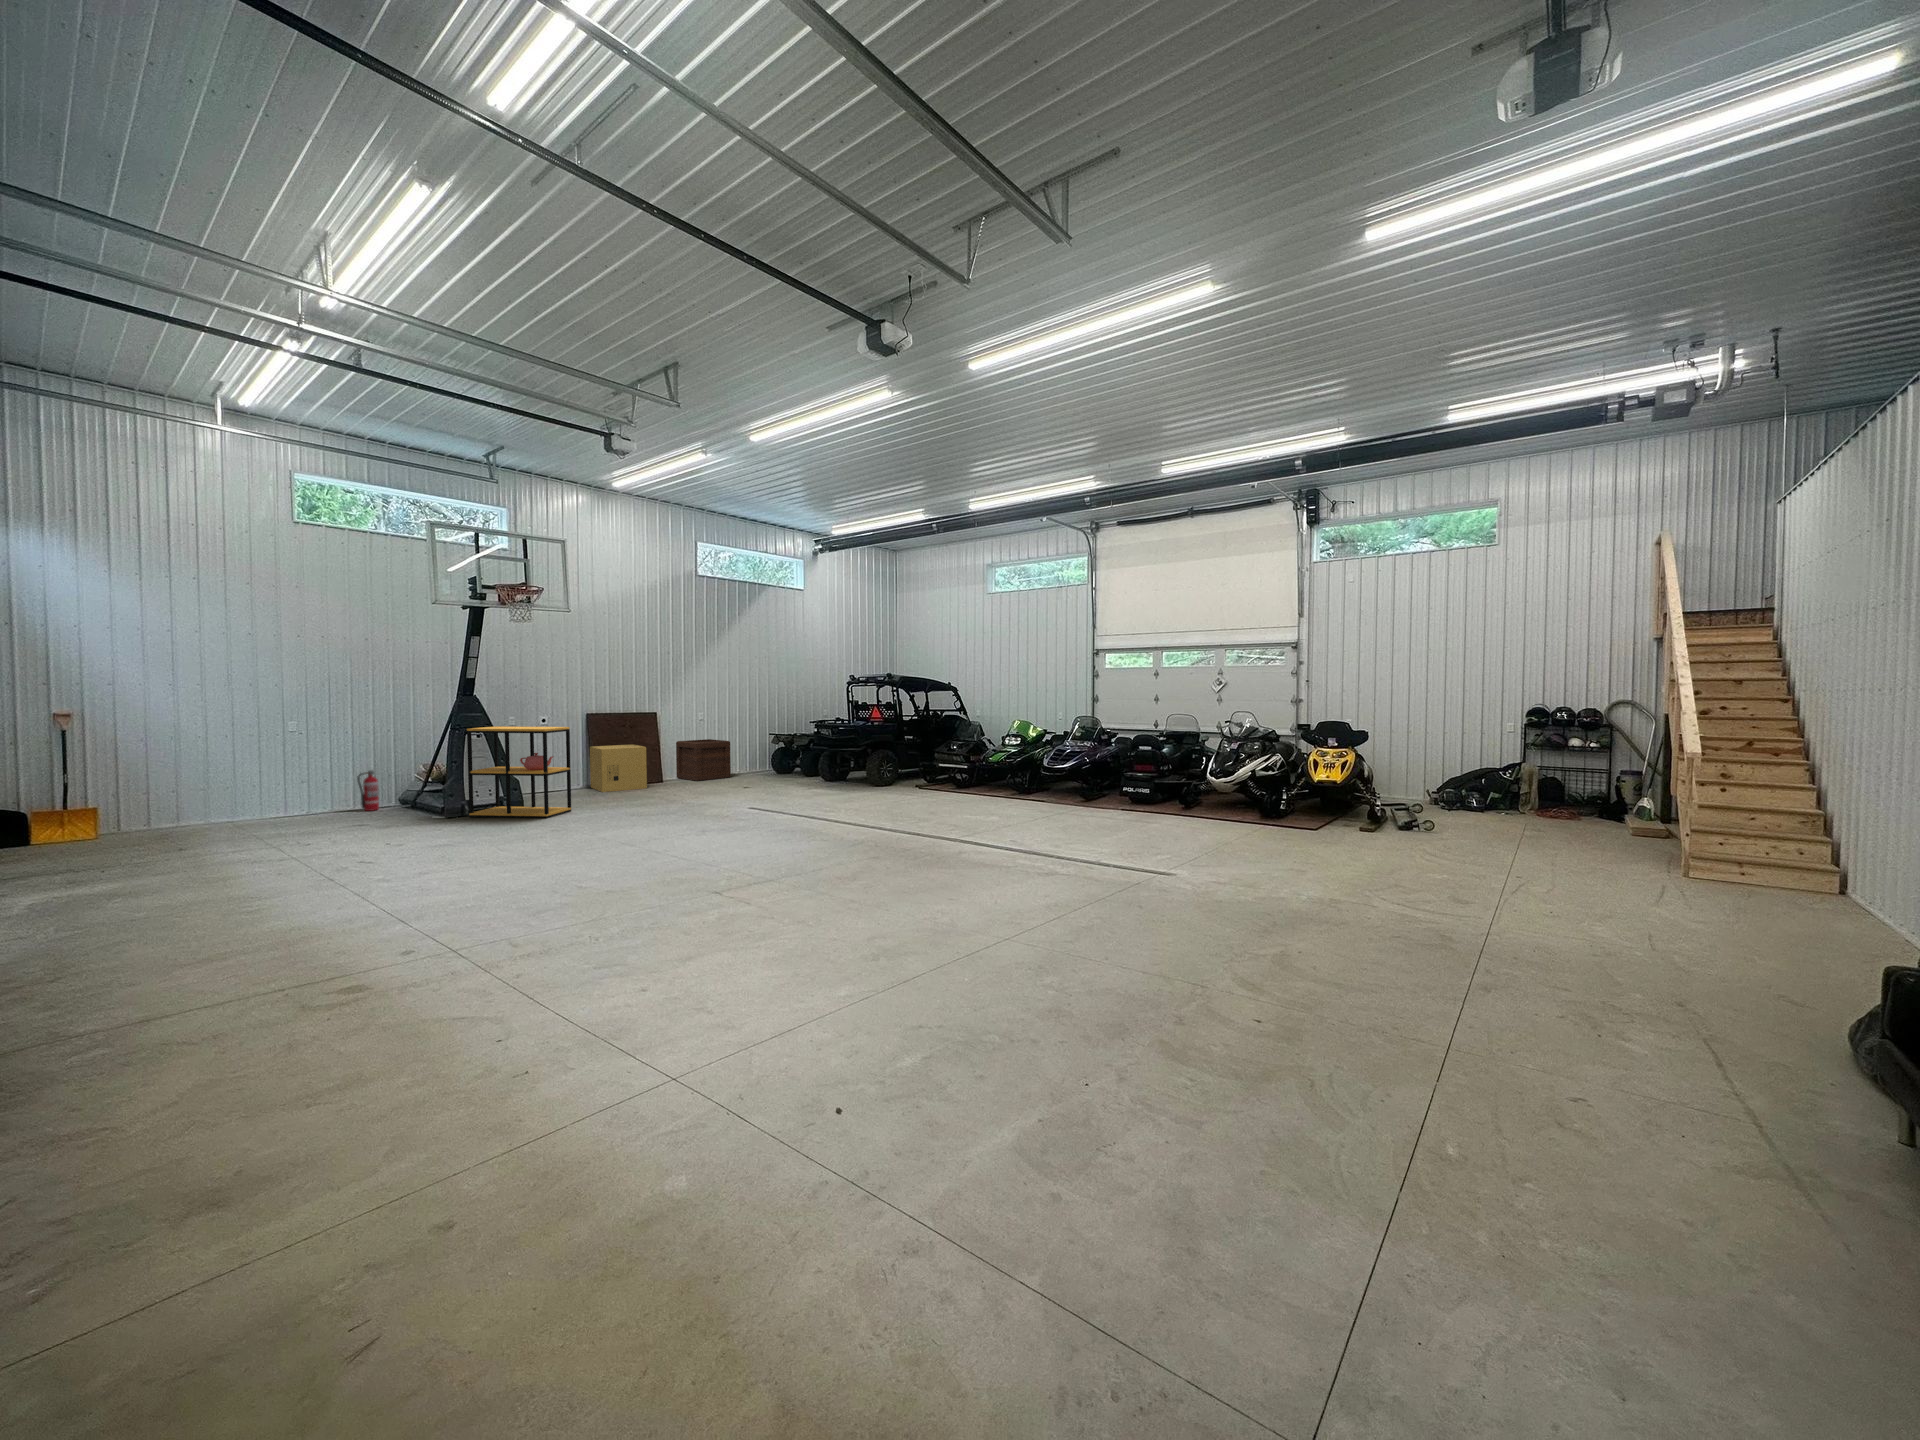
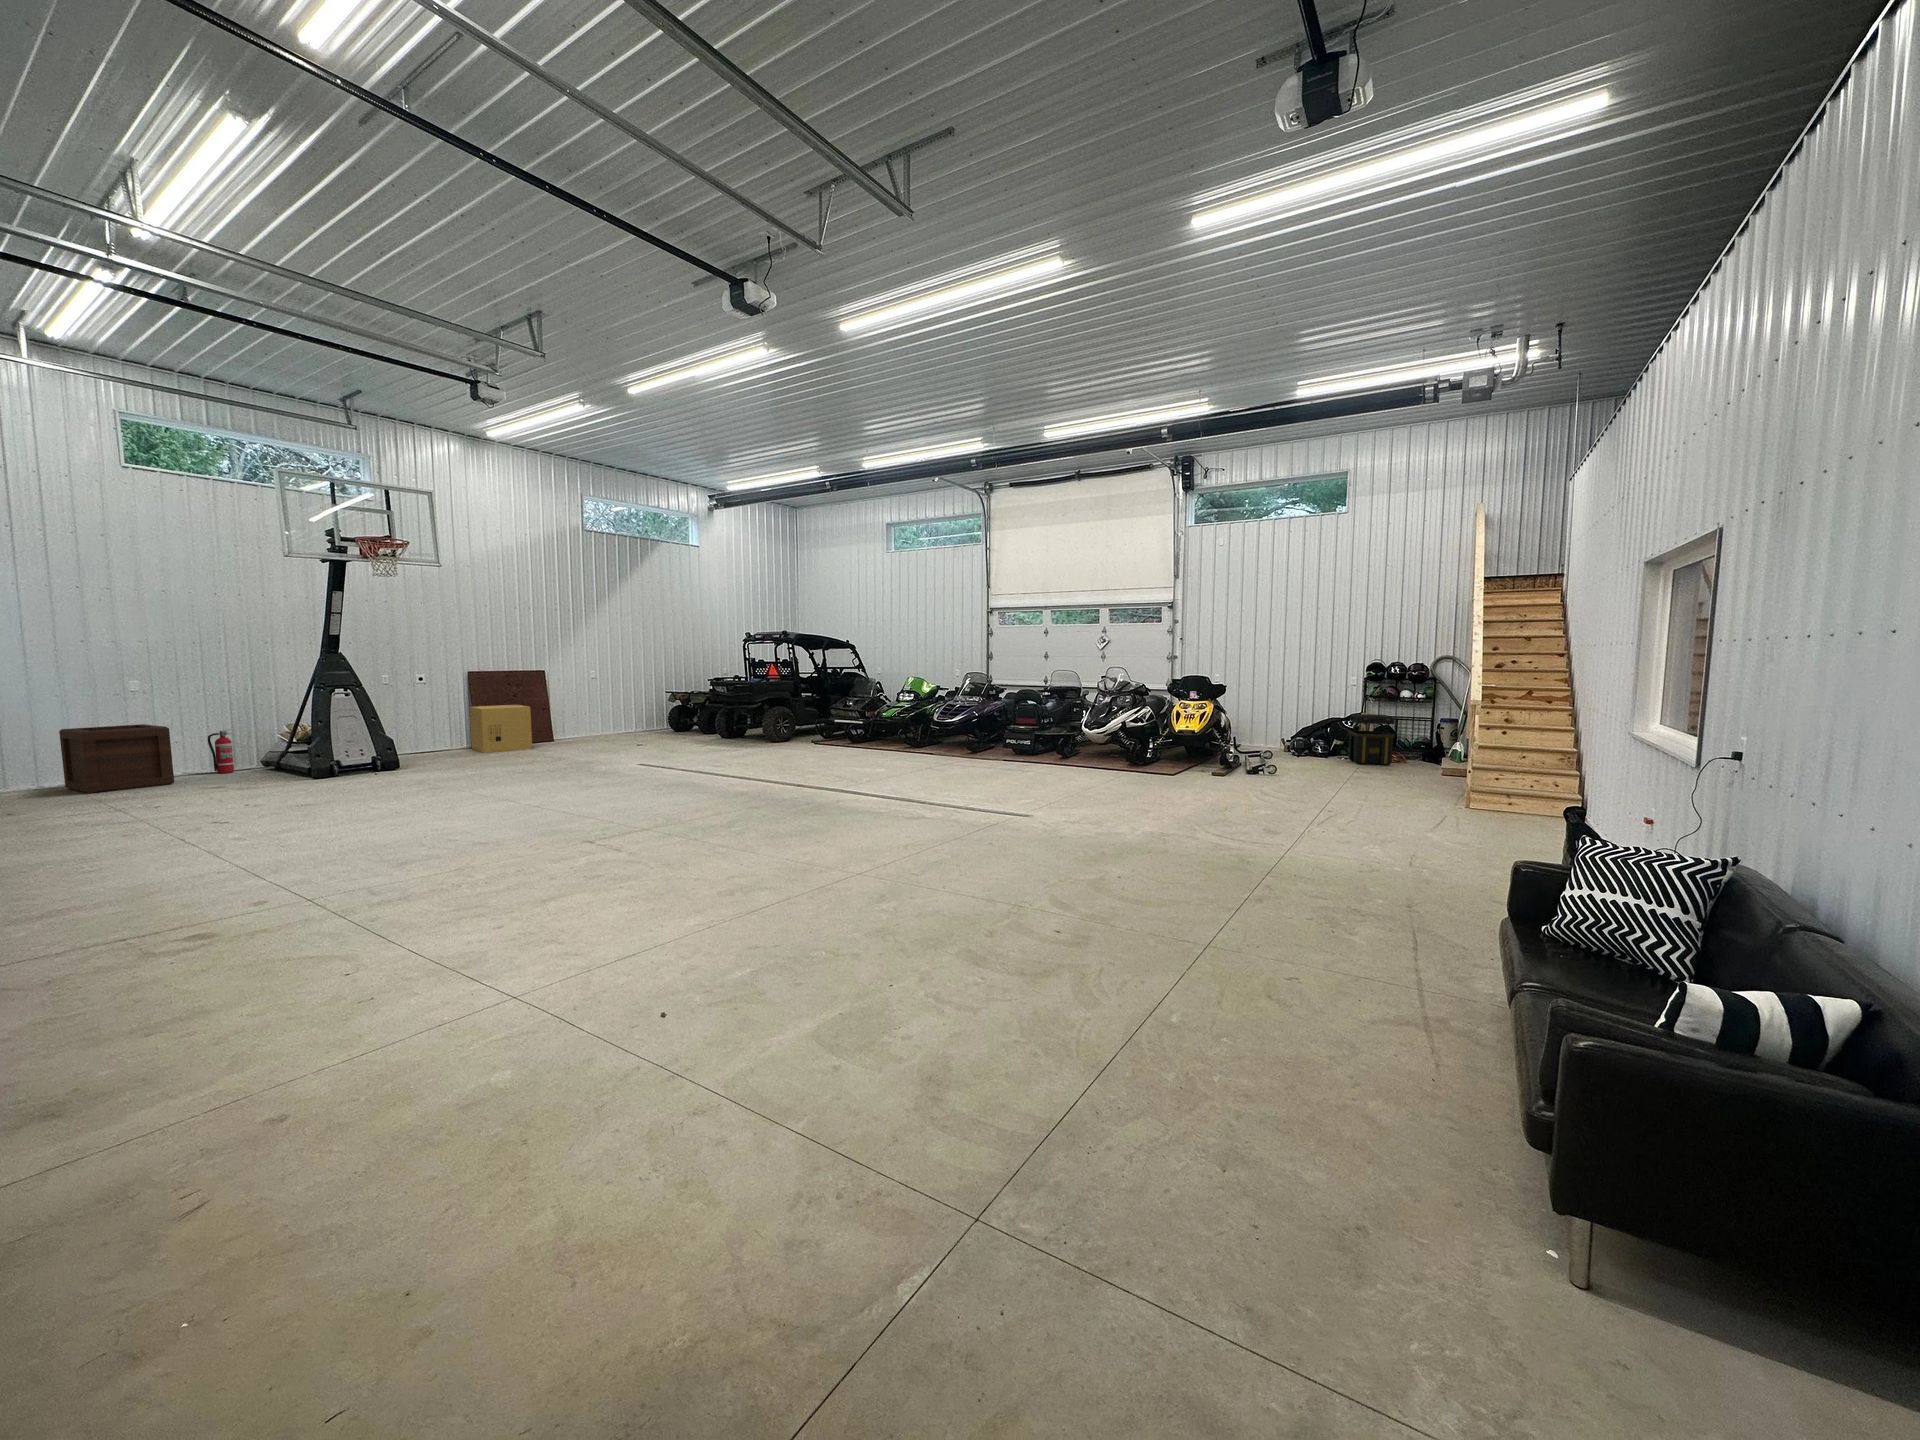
shelving unit: present [467,726,571,818] -> none [328,684,447,777]
wooden crate: present [676,739,731,781] -> present [59,724,174,793]
toolbox: none [1509,764,1568,822] -> present [1348,714,1395,765]

